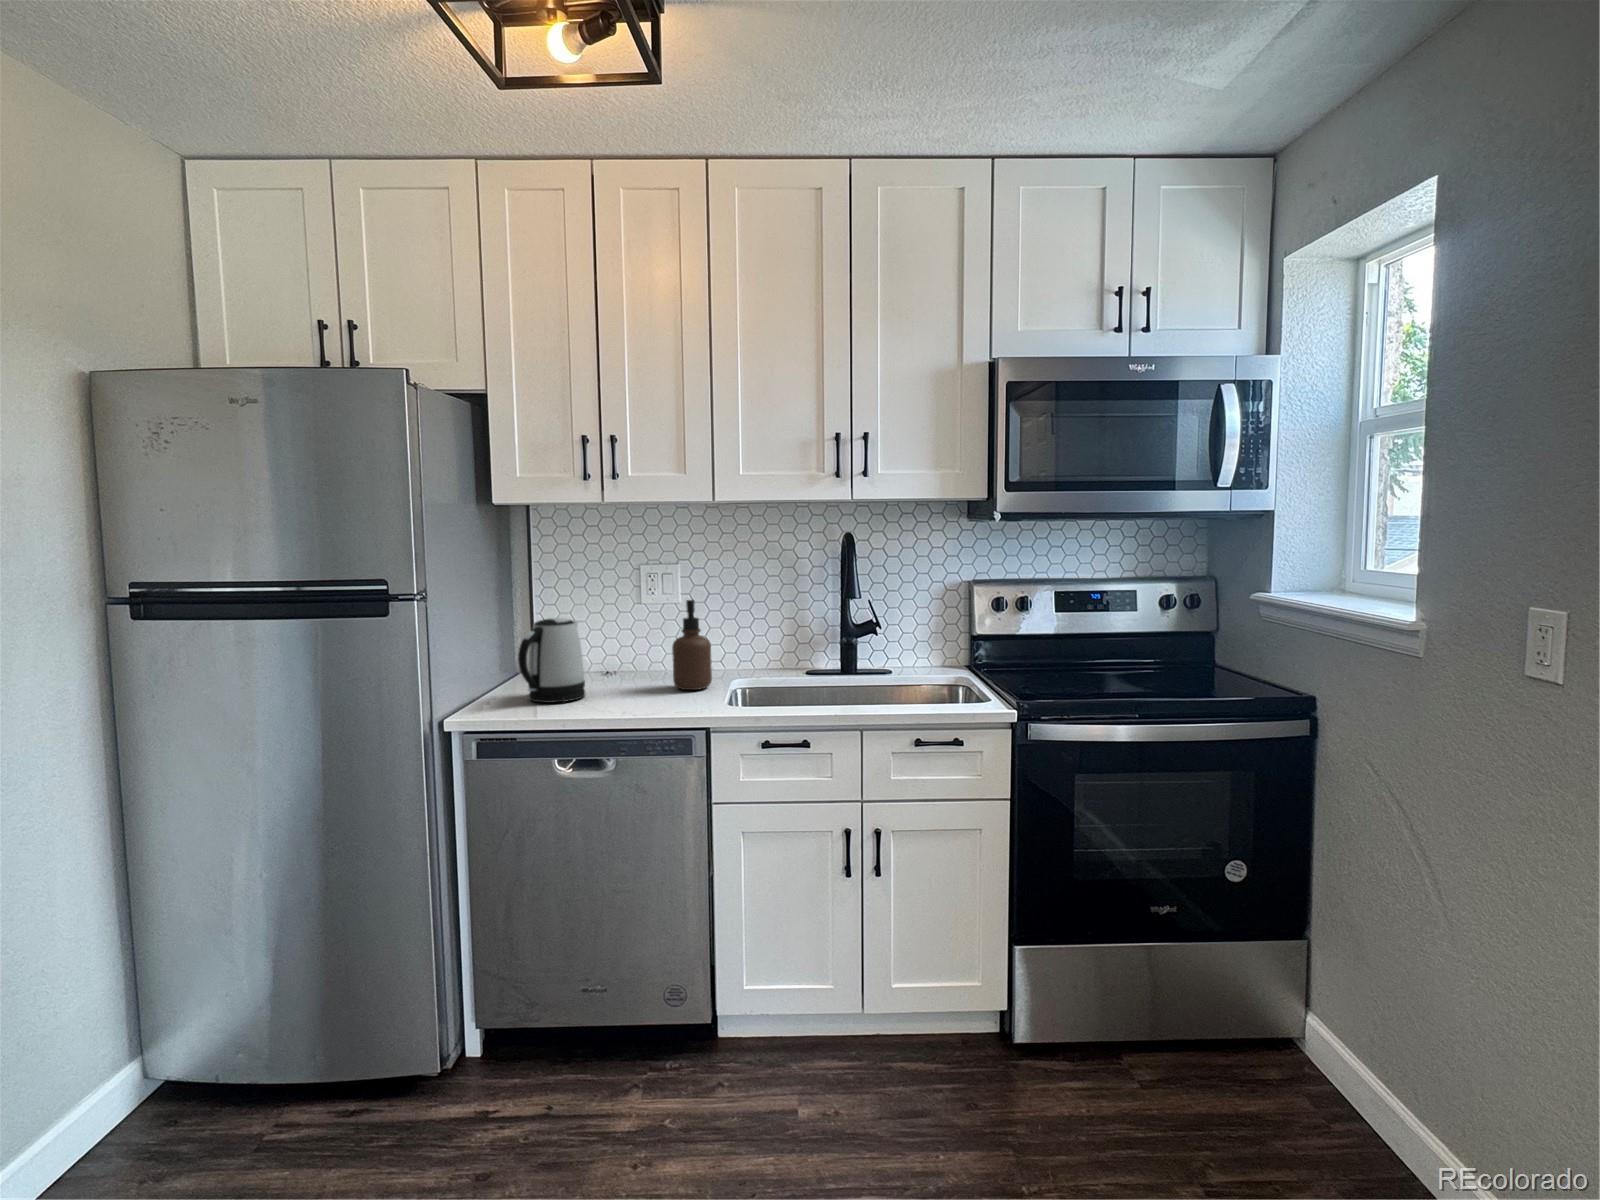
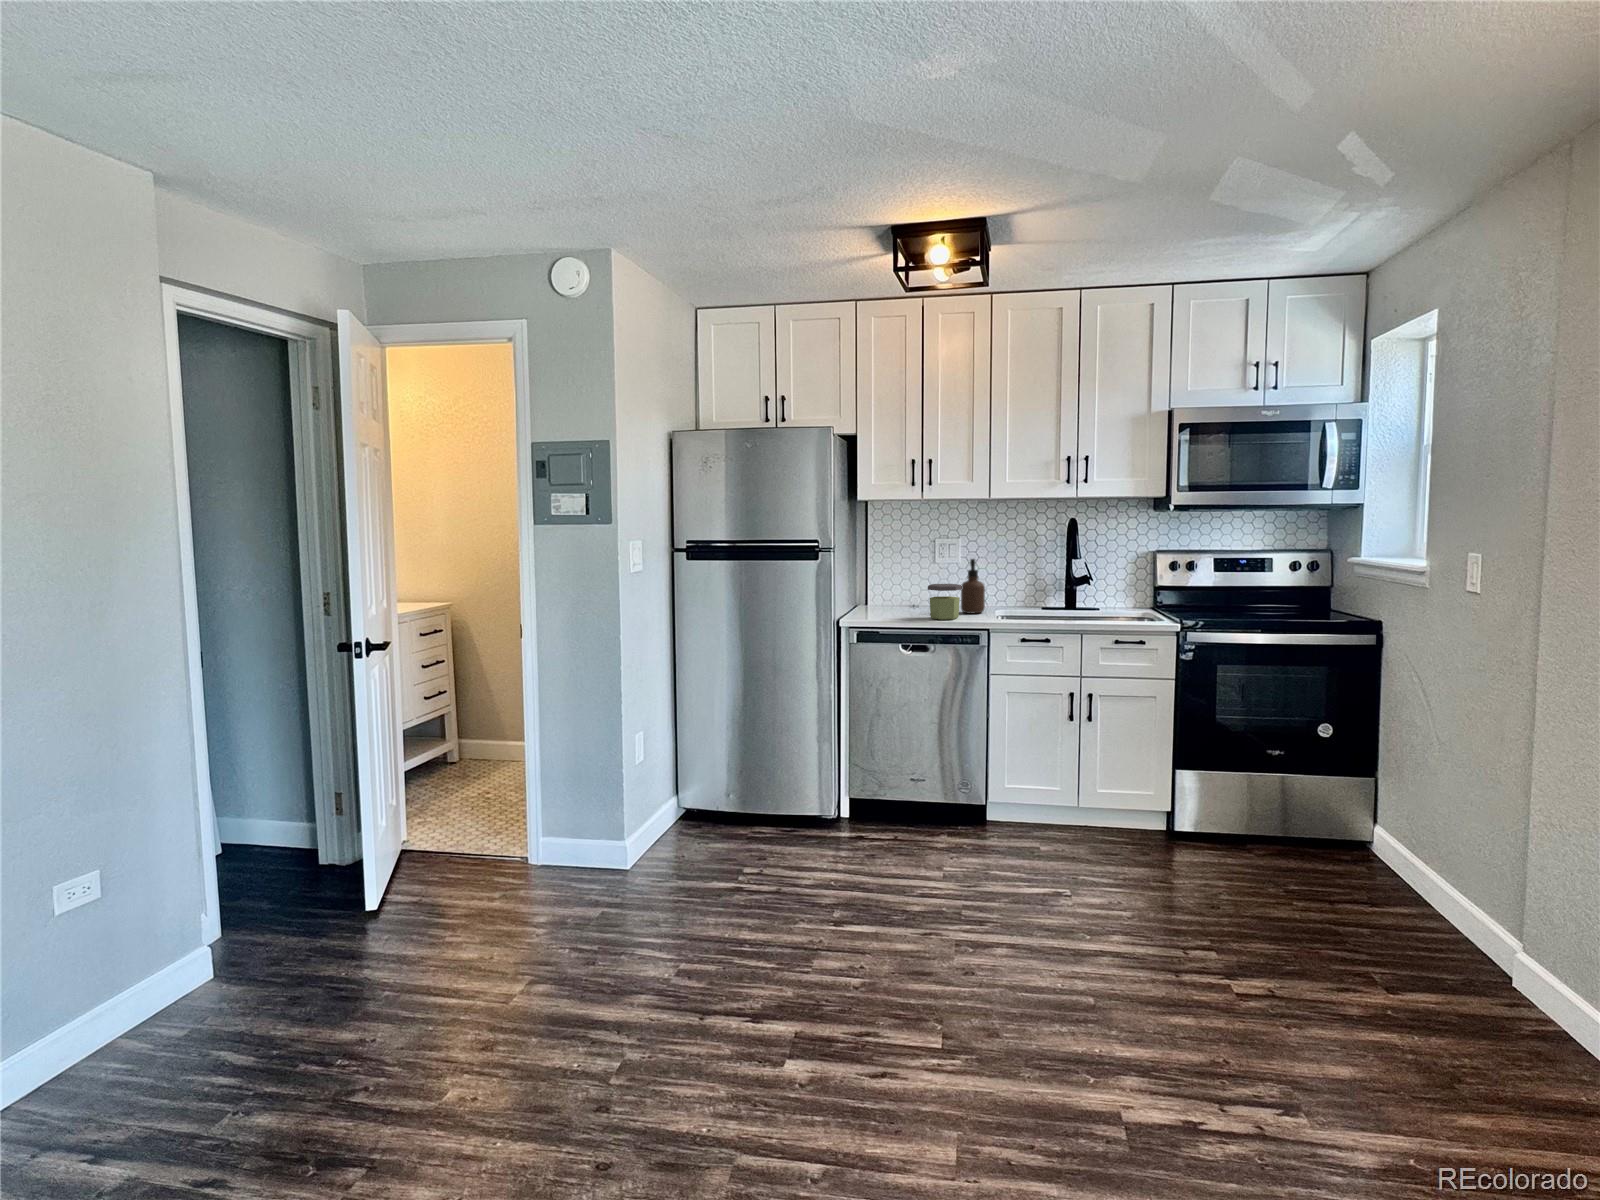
kettle: present [518,618,585,703] -> none [874,568,909,617]
jar: none [609,645,667,709] -> present [928,584,962,620]

